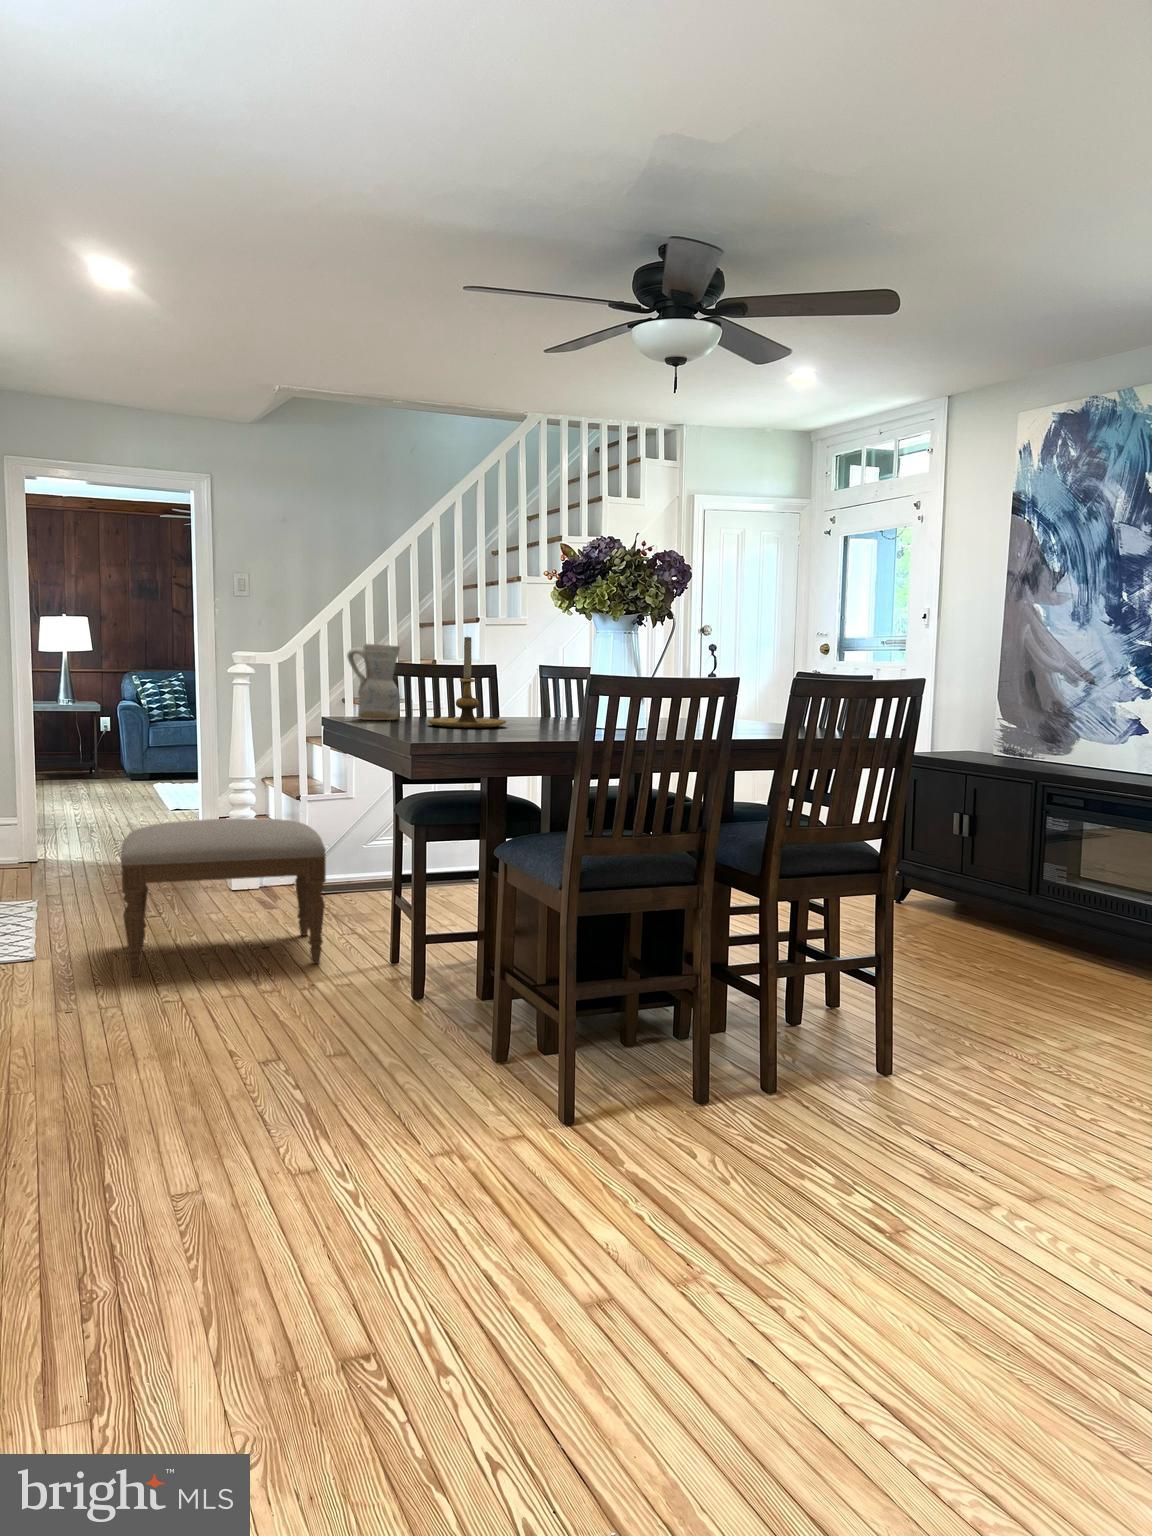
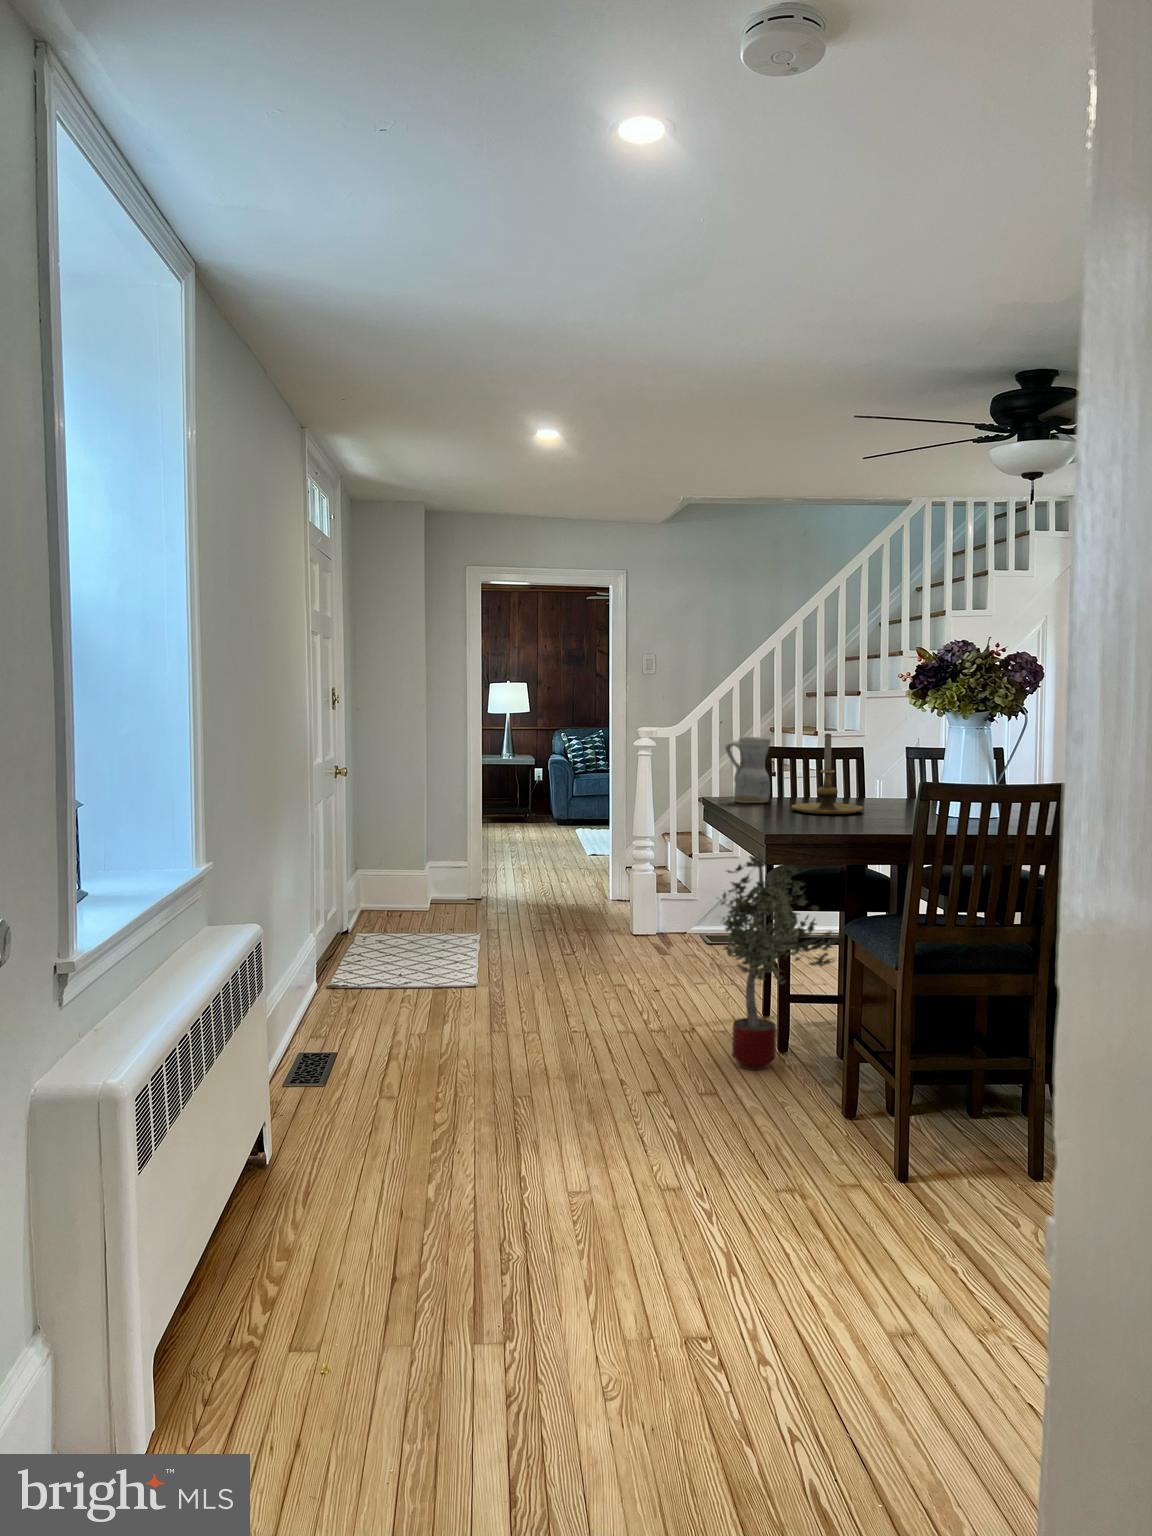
potted tree: none [339,764,486,1025] -> present [721,856,838,1070]
ottoman: present [121,818,326,977] -> none [544,880,707,1008]

